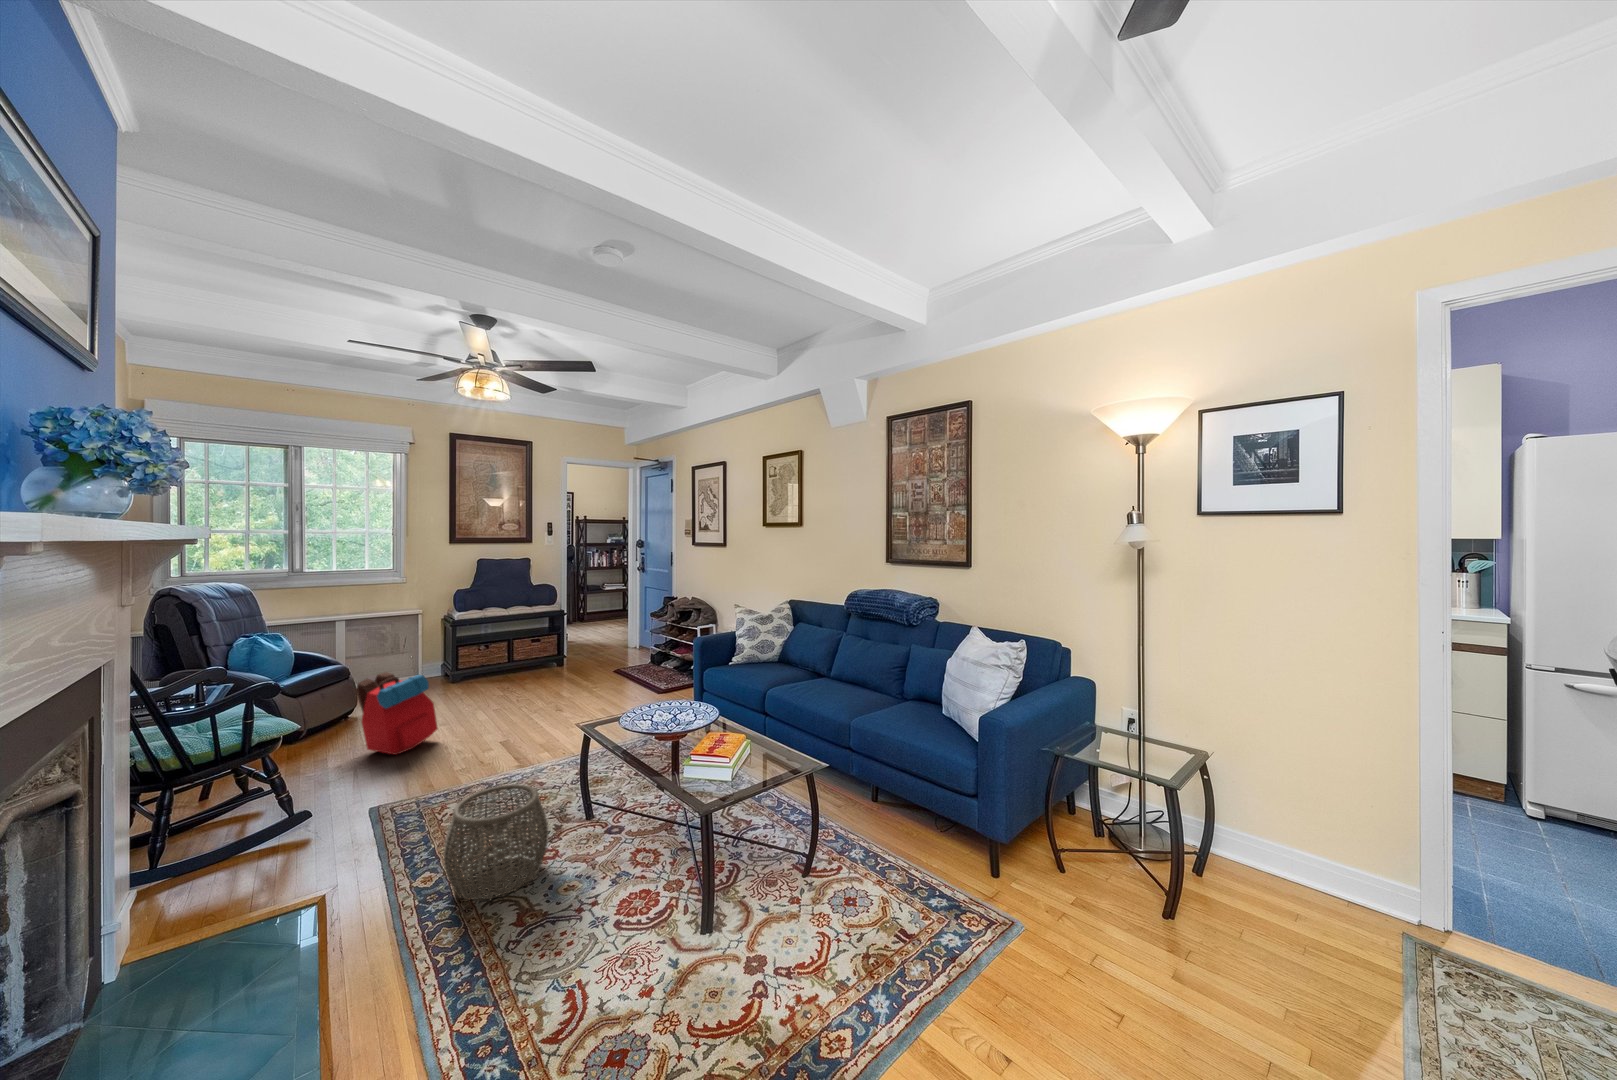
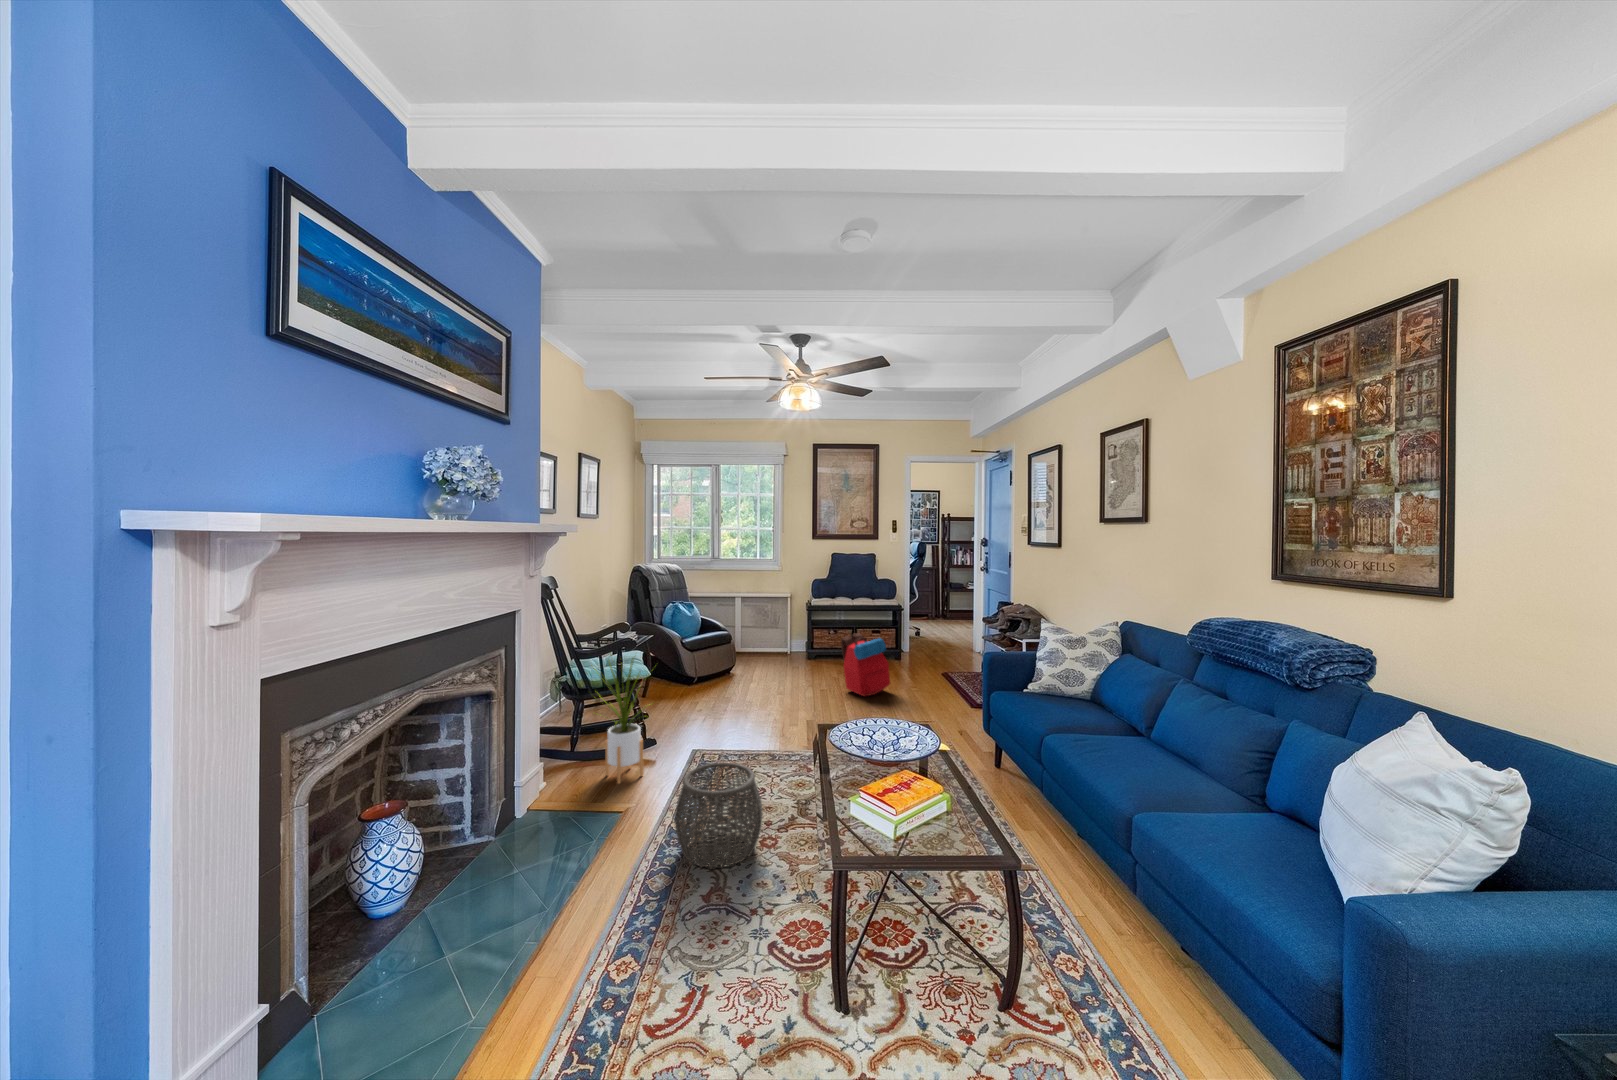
backpack: present [357,672,438,755] -> present [841,633,890,696]
house plant: none [231,696,349,871] -> present [599,659,643,784]

